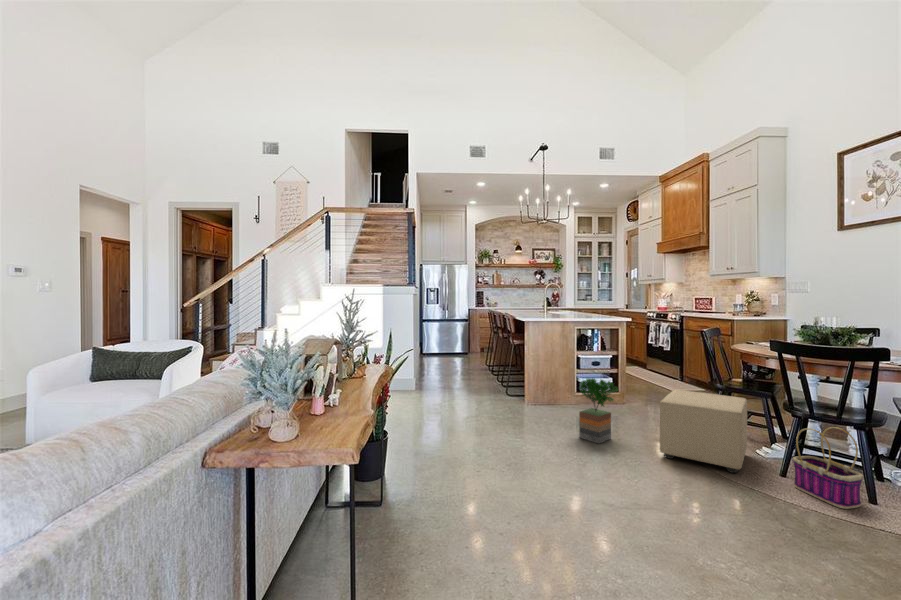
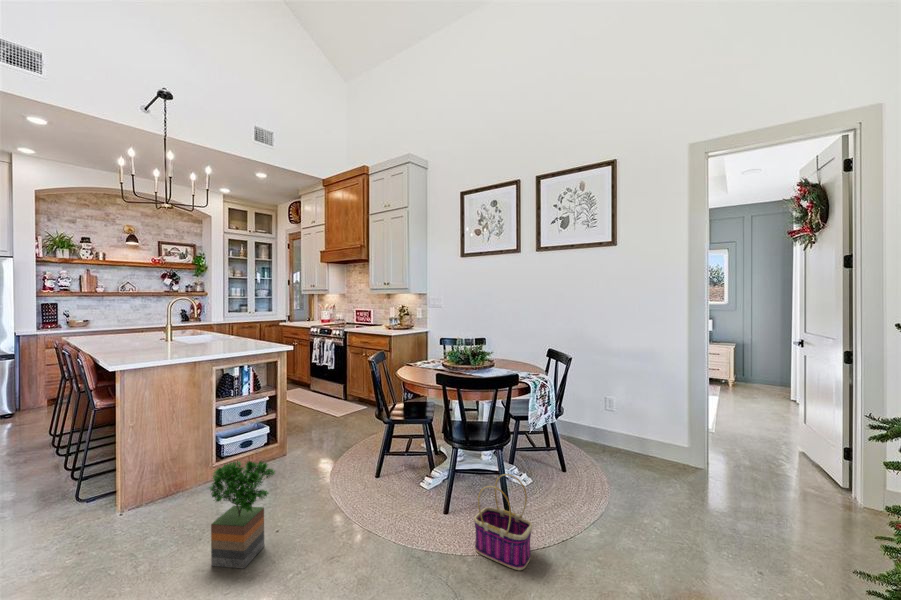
ottoman: present [660,390,747,473] -> none [333,446,428,560]

